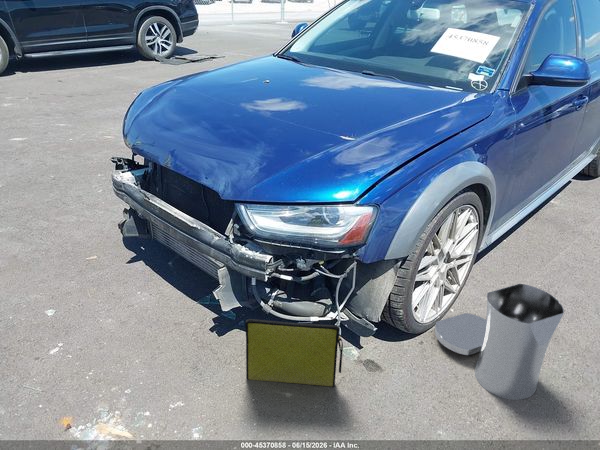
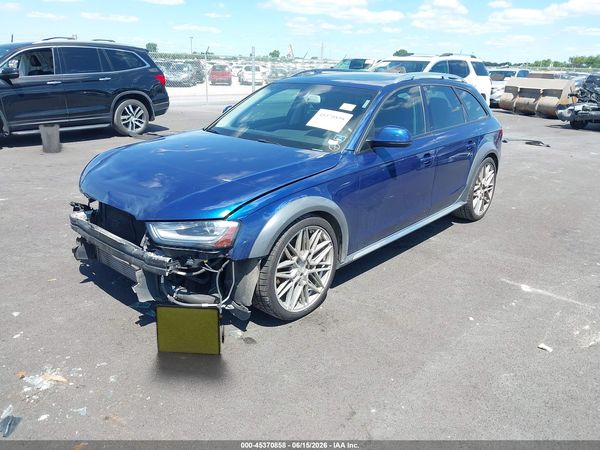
trash can: present [435,284,564,400] -> present [39,124,62,153]

